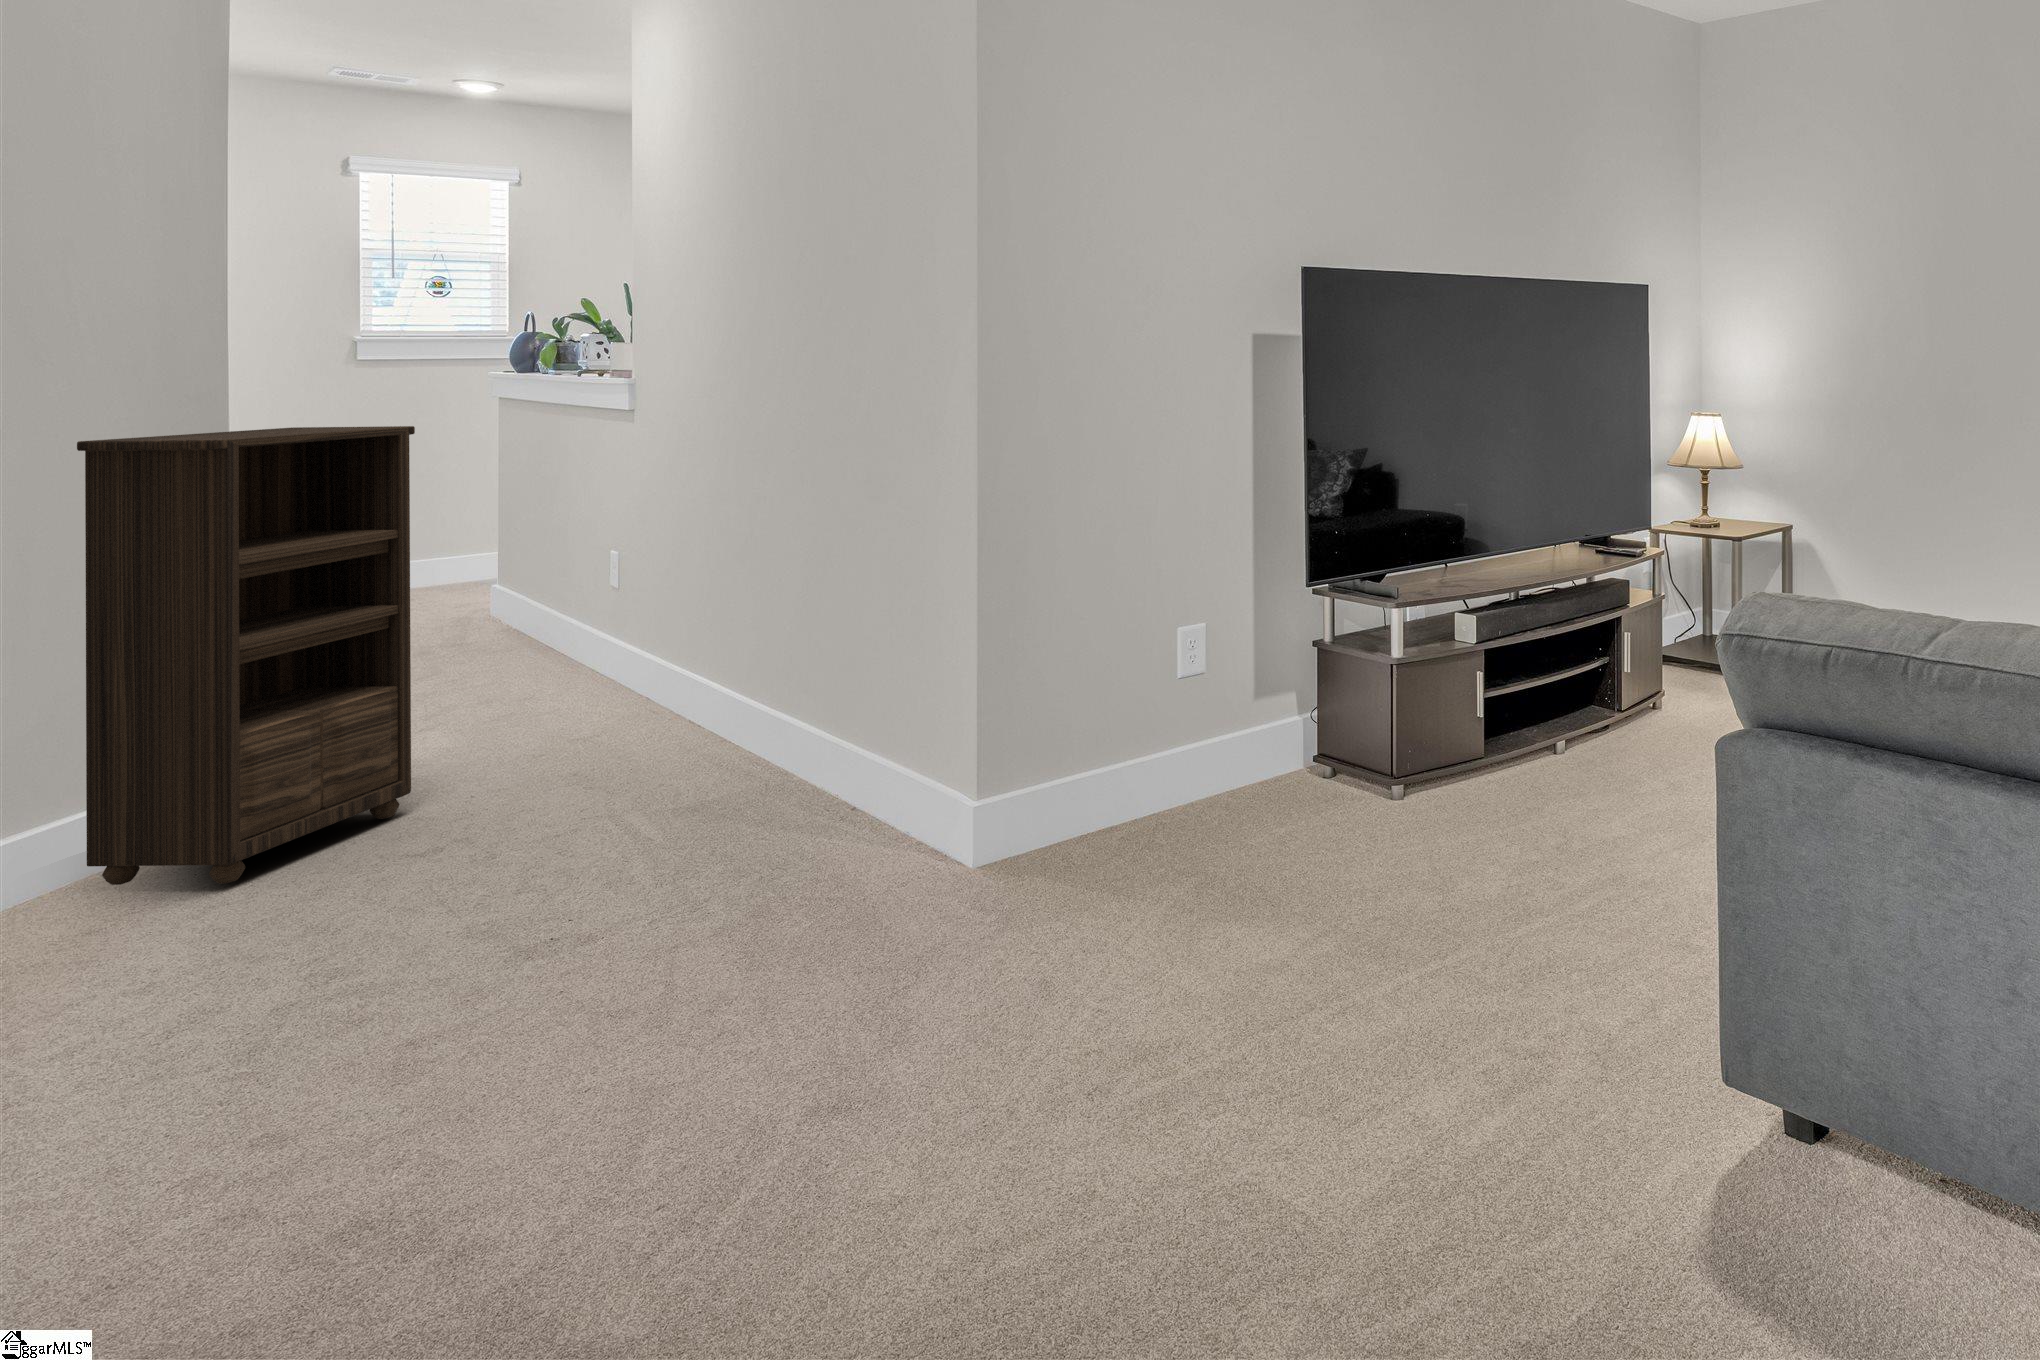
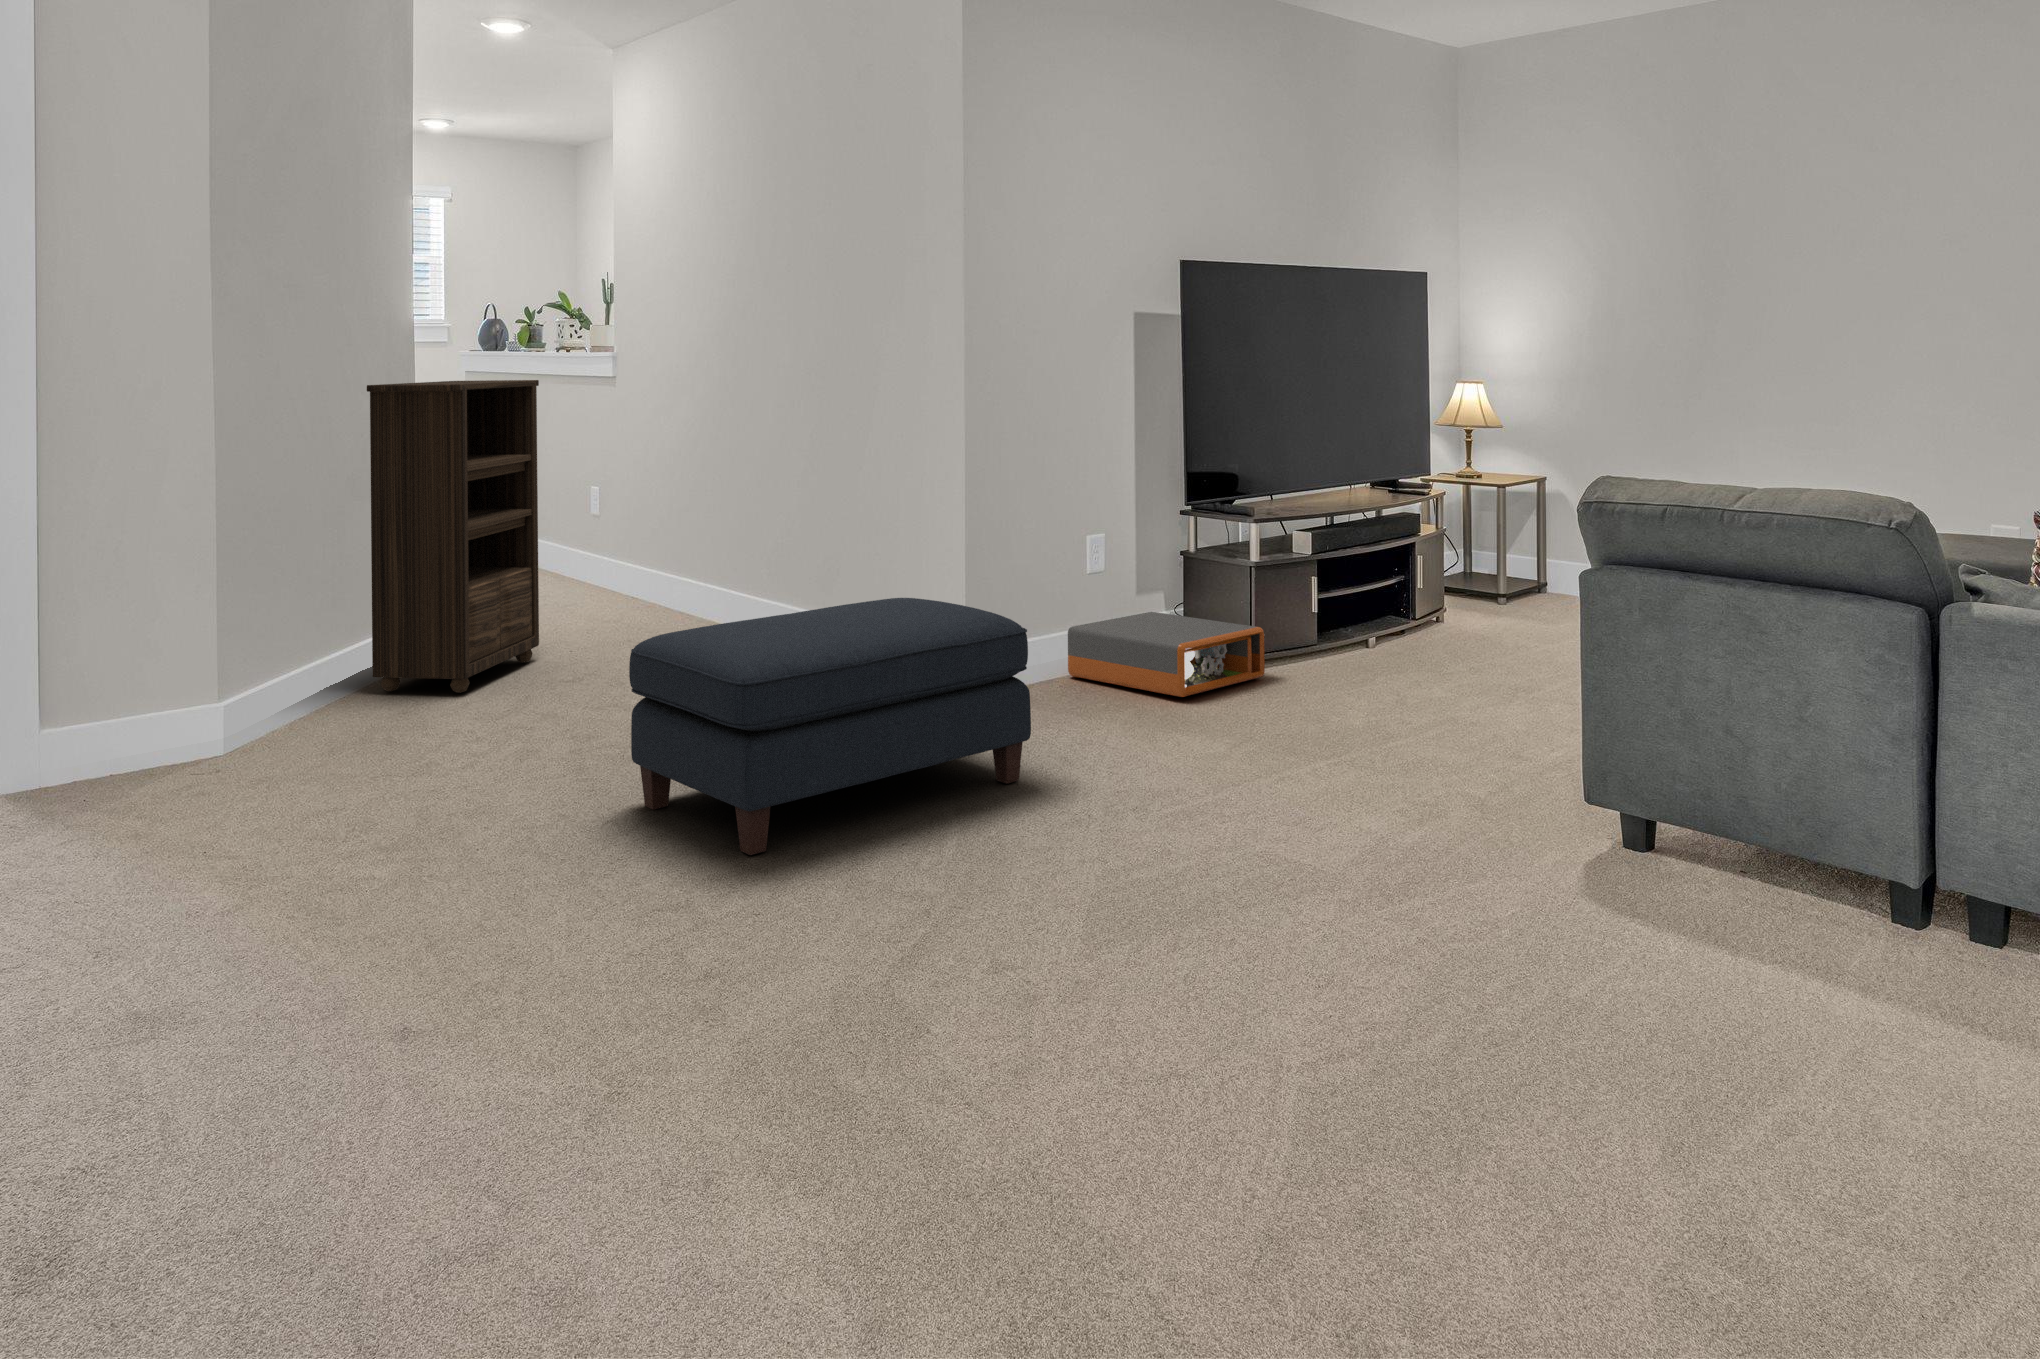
storage box: none [1139,721,1398,853] -> present [1068,612,1265,697]
ottoman: none [271,753,968,1251] -> present [629,598,1031,855]

